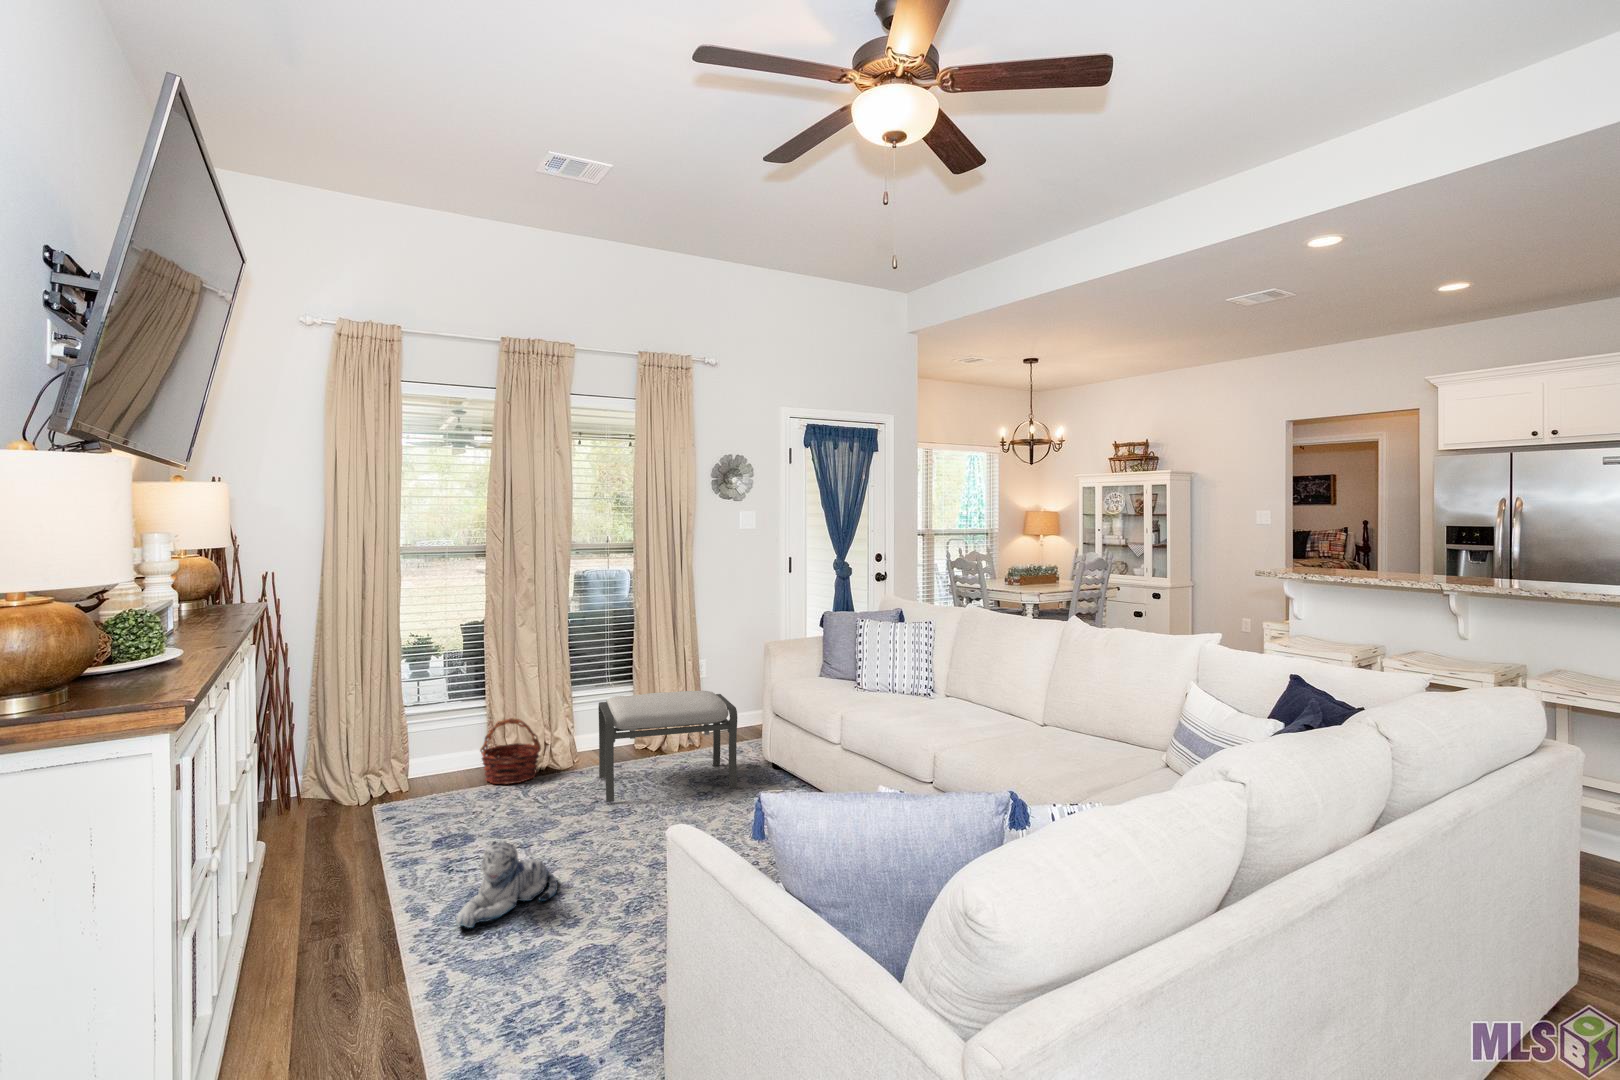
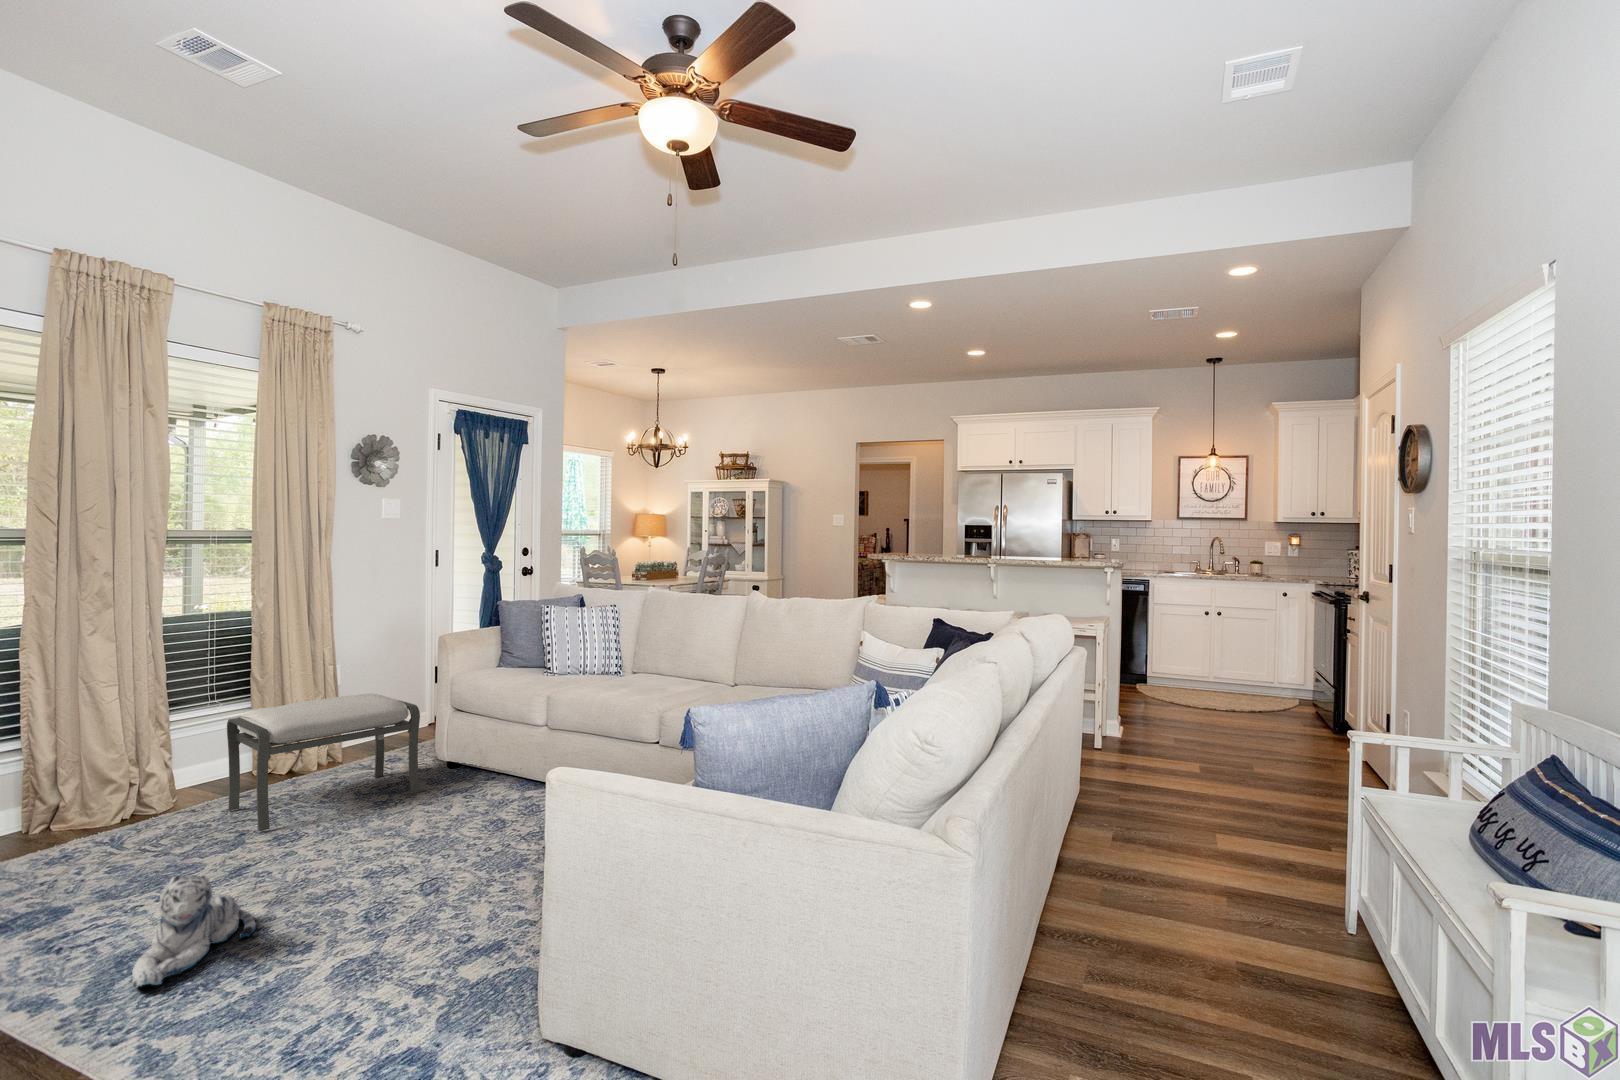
basket: present [480,718,541,784] -> none [34,754,135,842]

